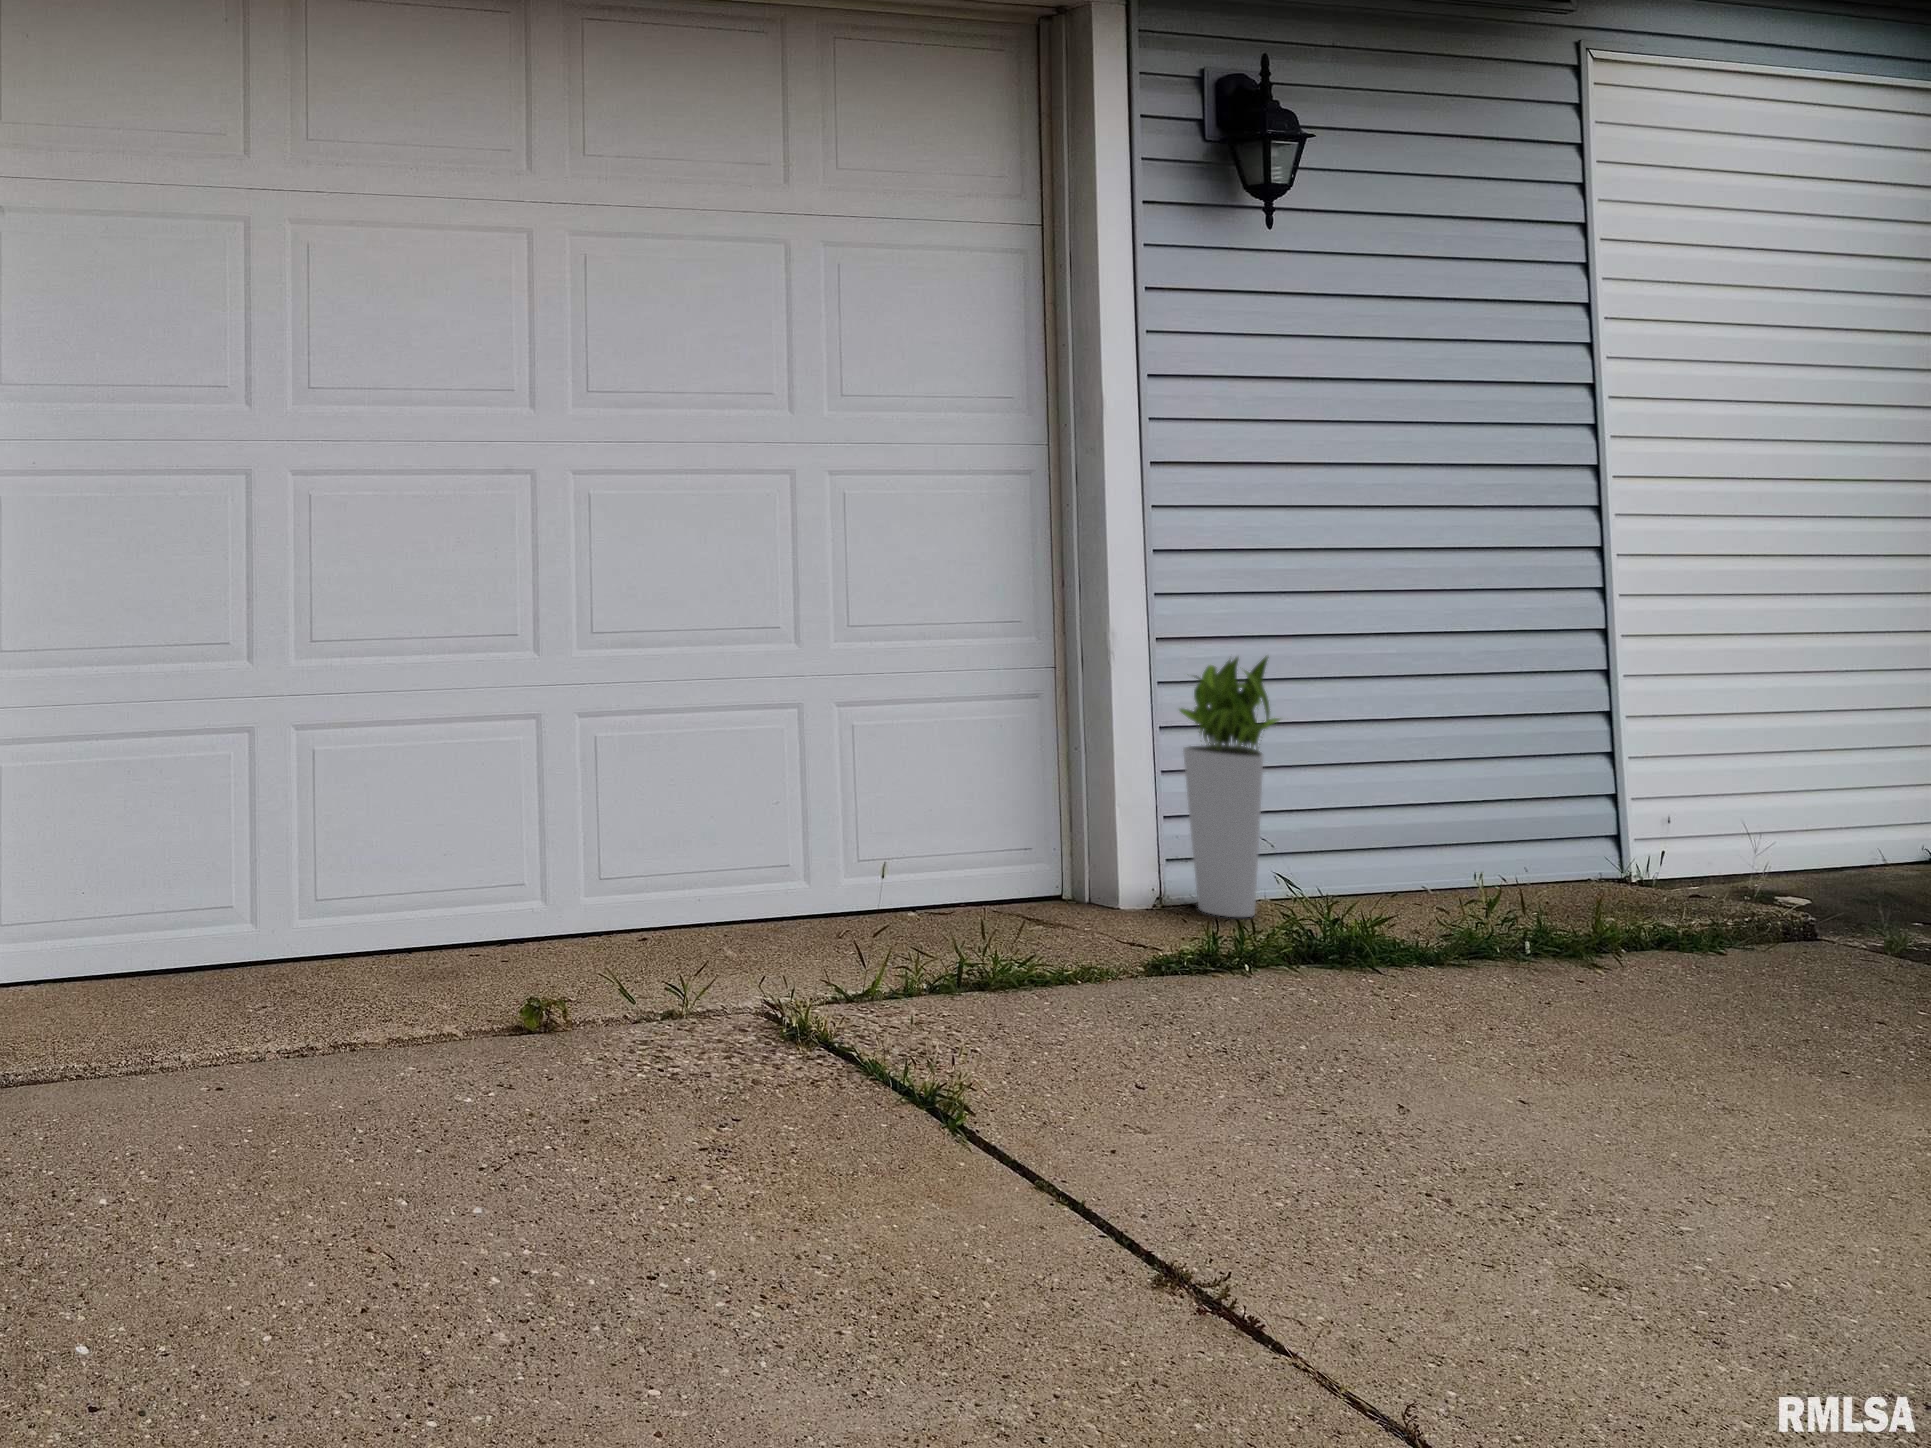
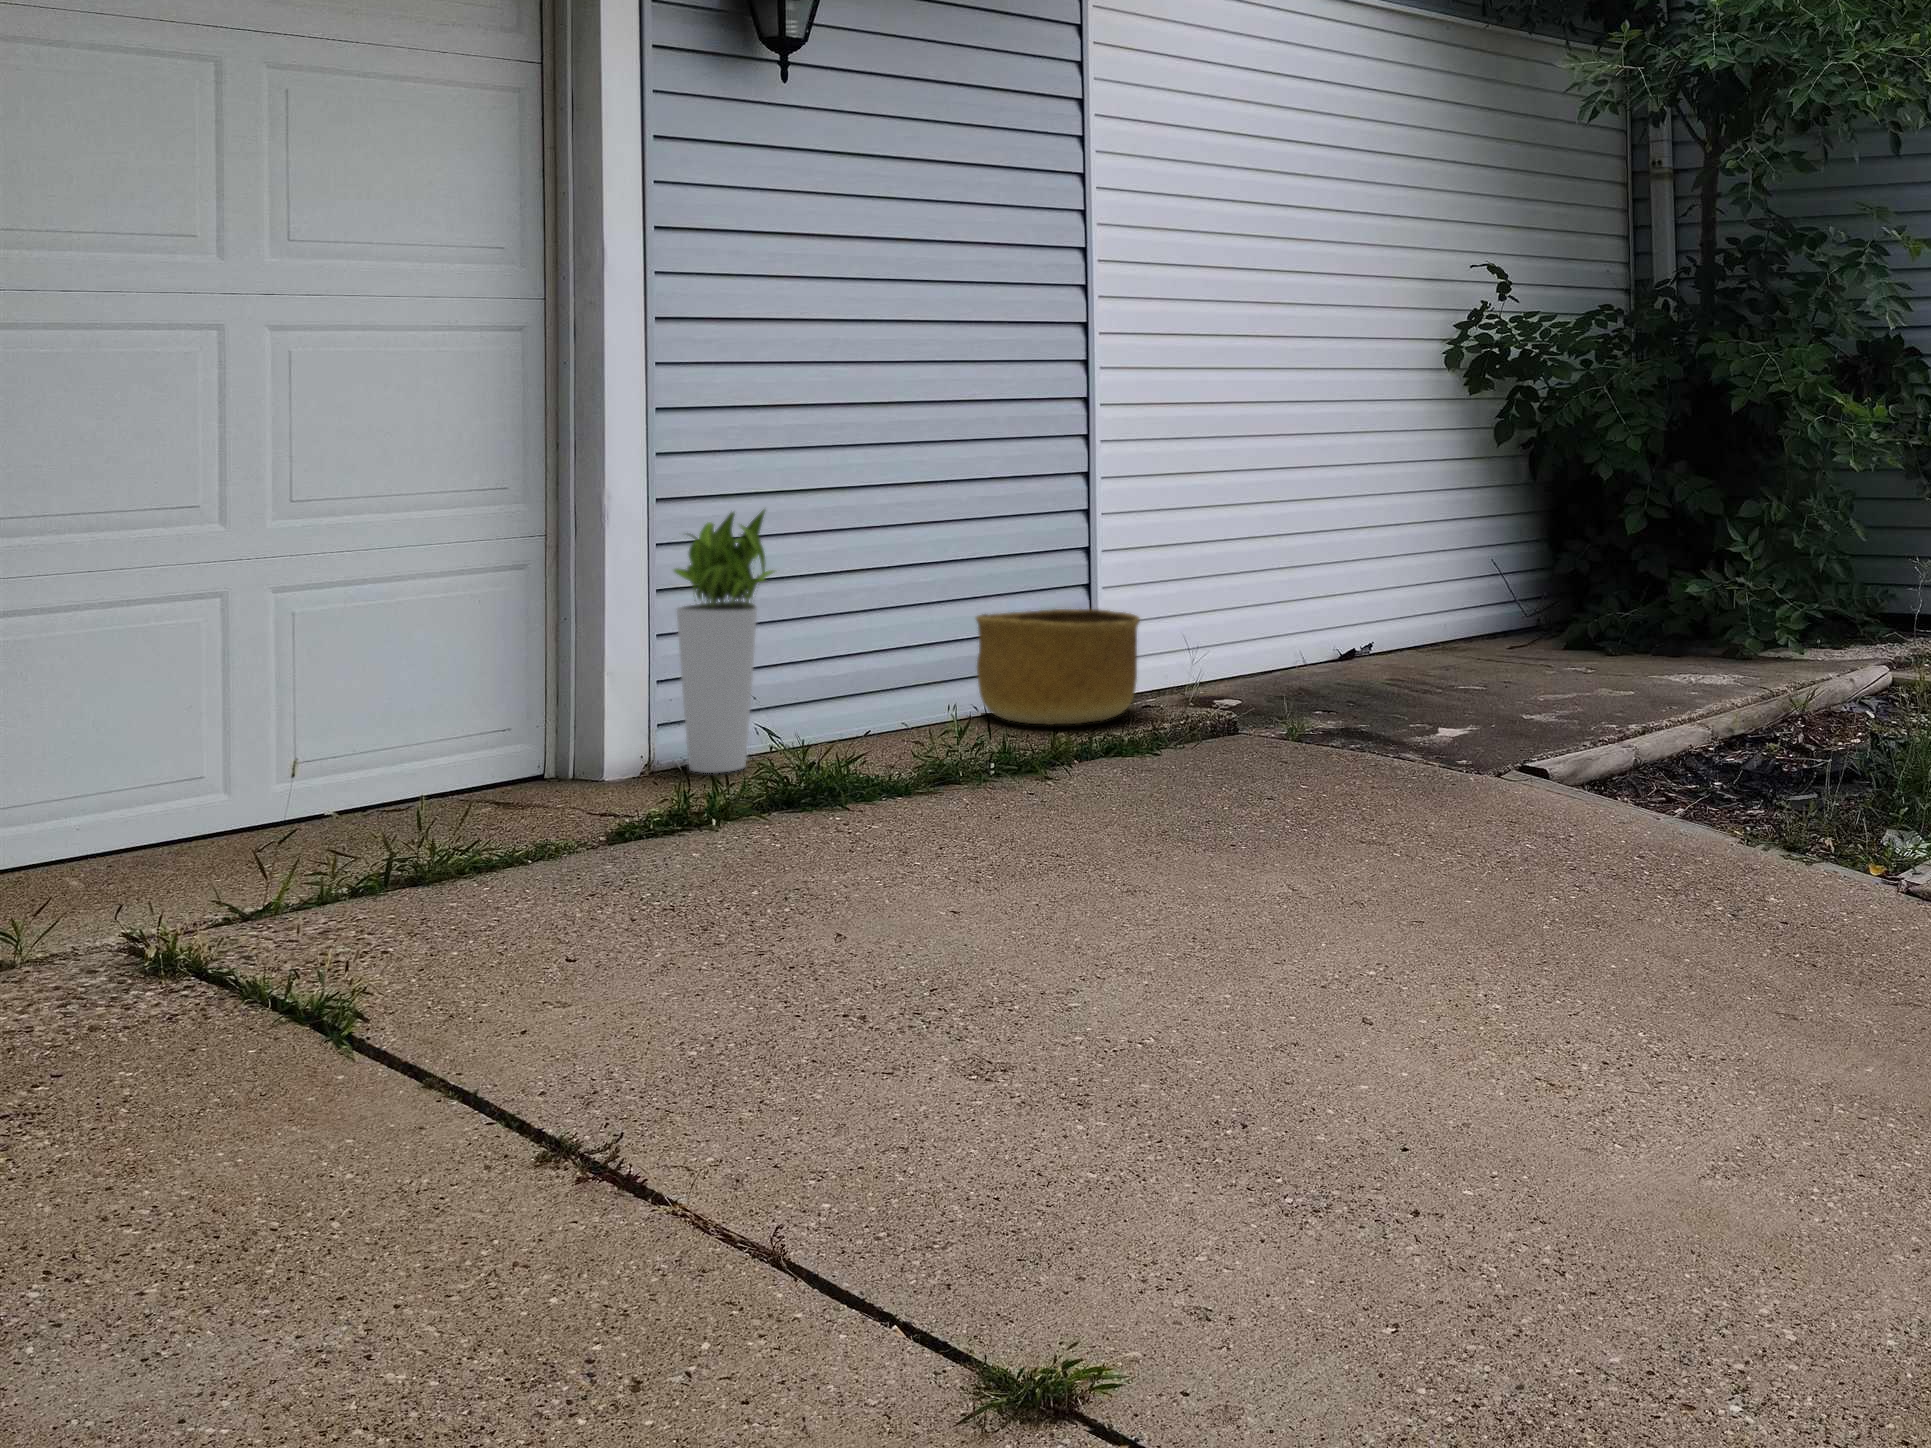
basket: none [1488,782,1691,918] -> present [976,609,1140,725]

